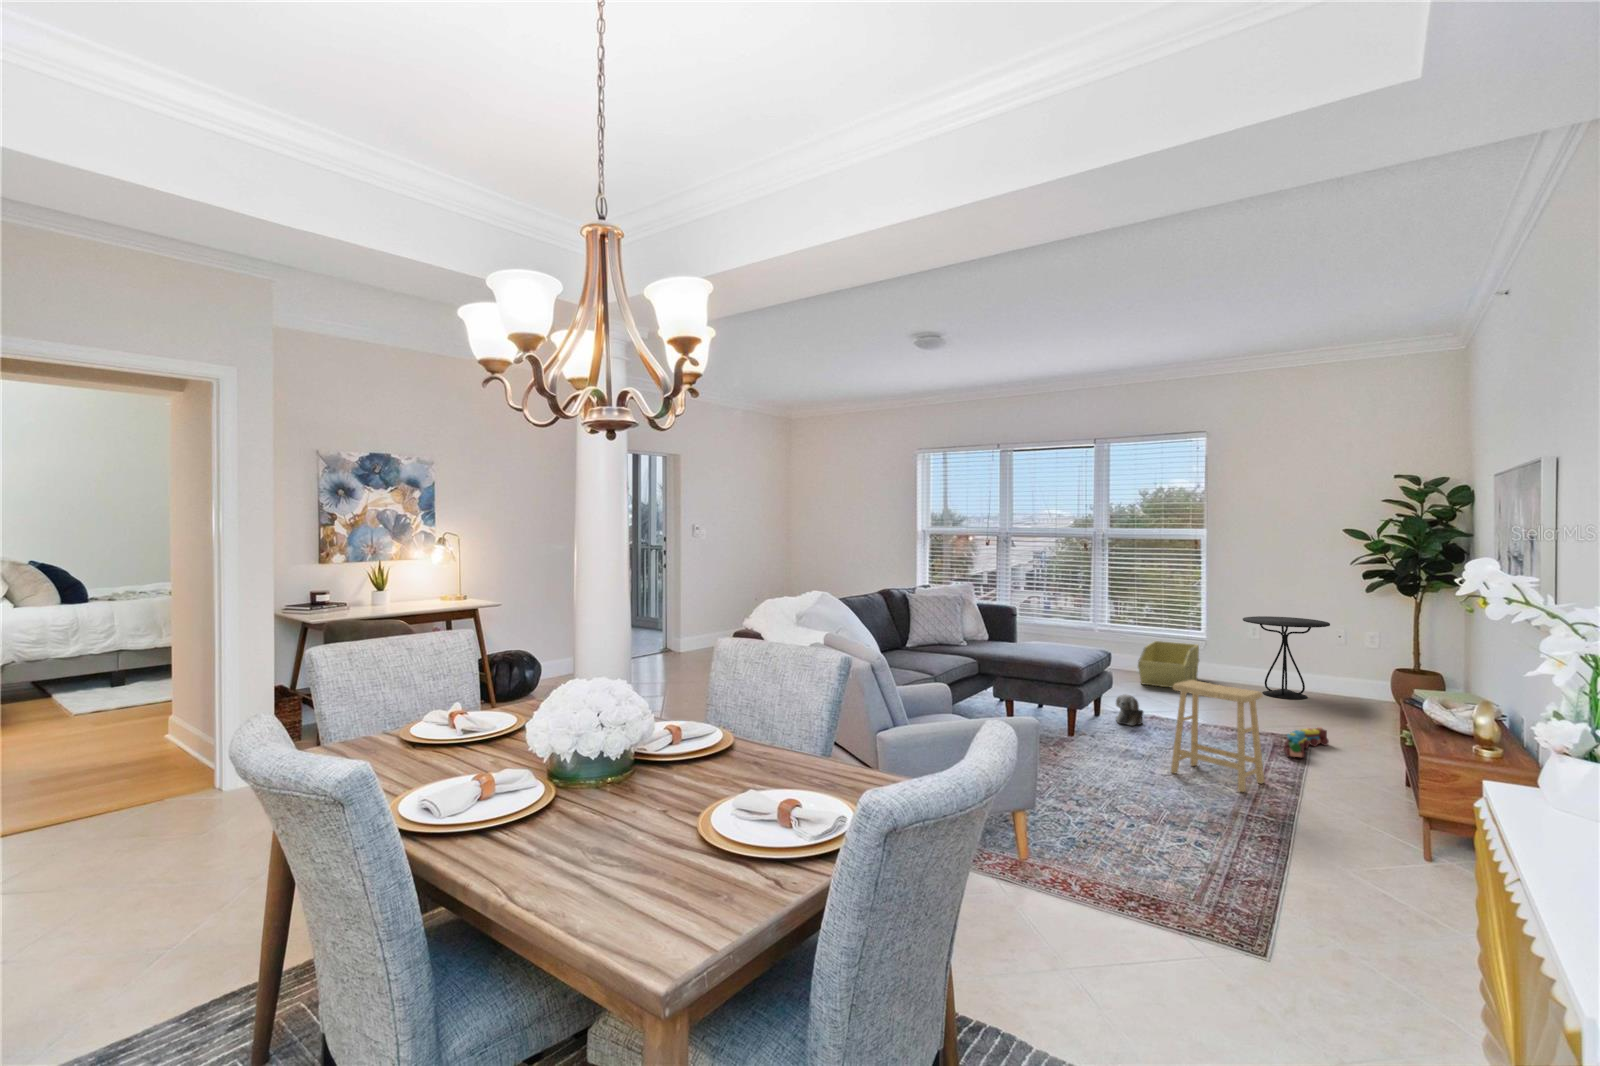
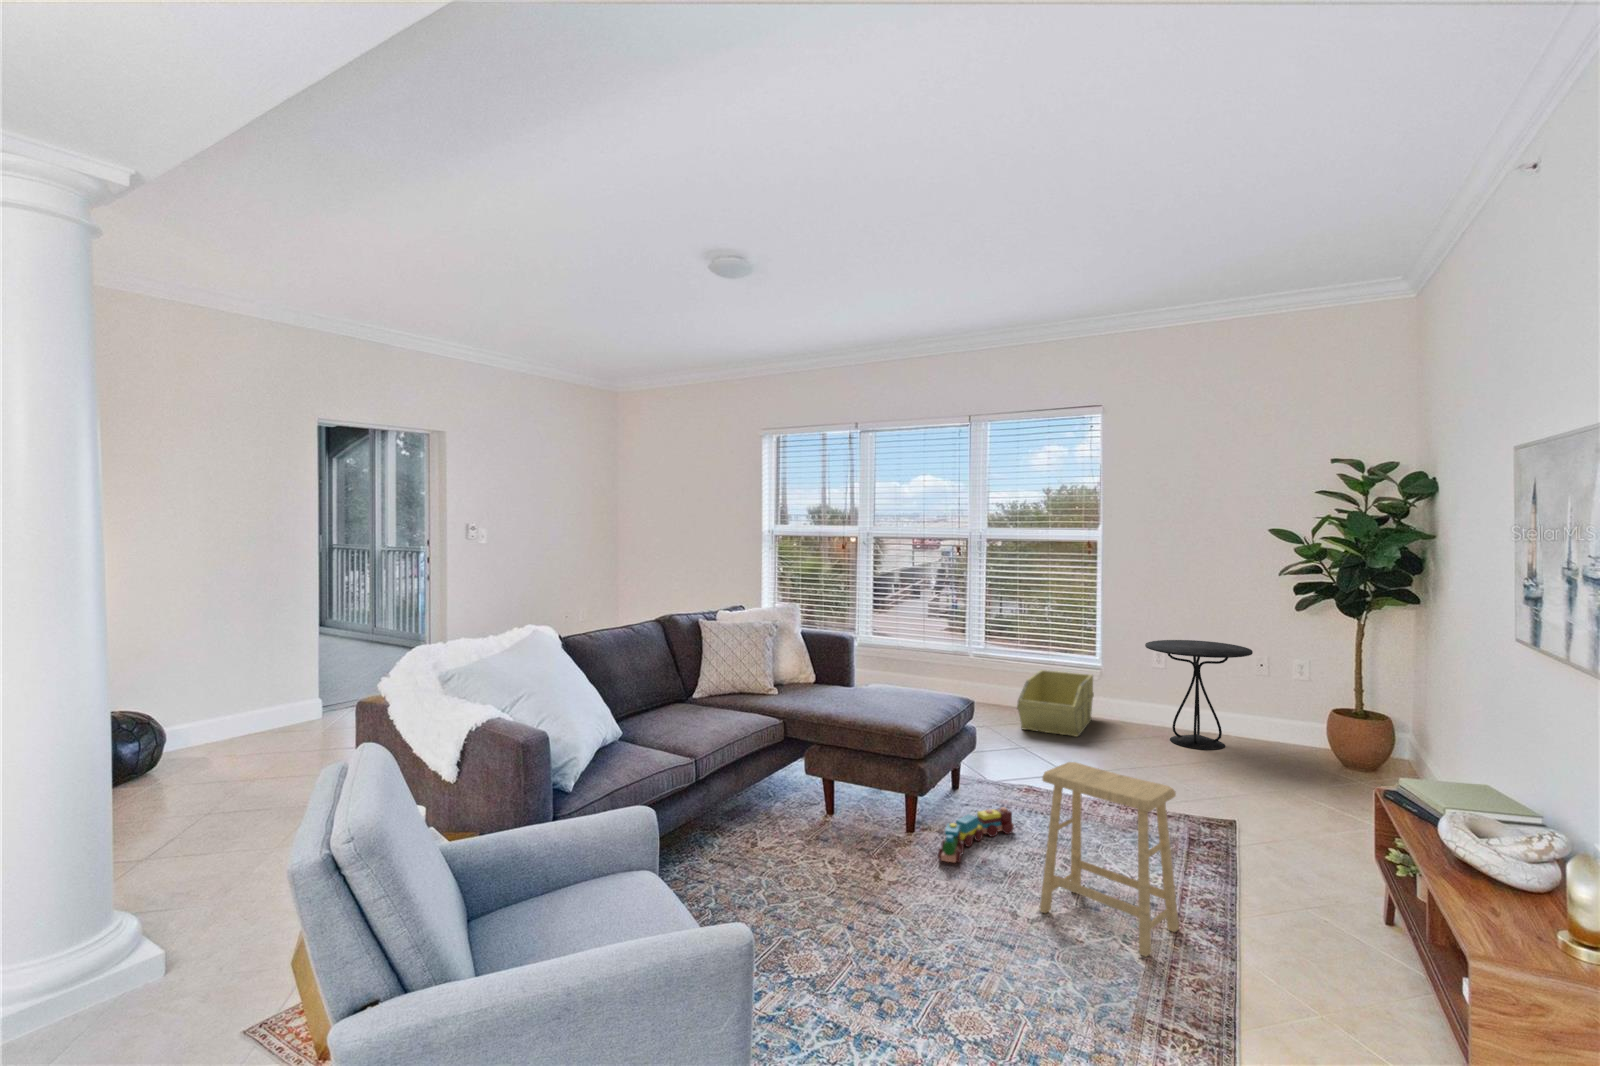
plush toy: present [1116,694,1143,726] -> none [977,762,1014,808]
toy train: present [1284,727,1329,758] -> present [938,807,1014,863]

